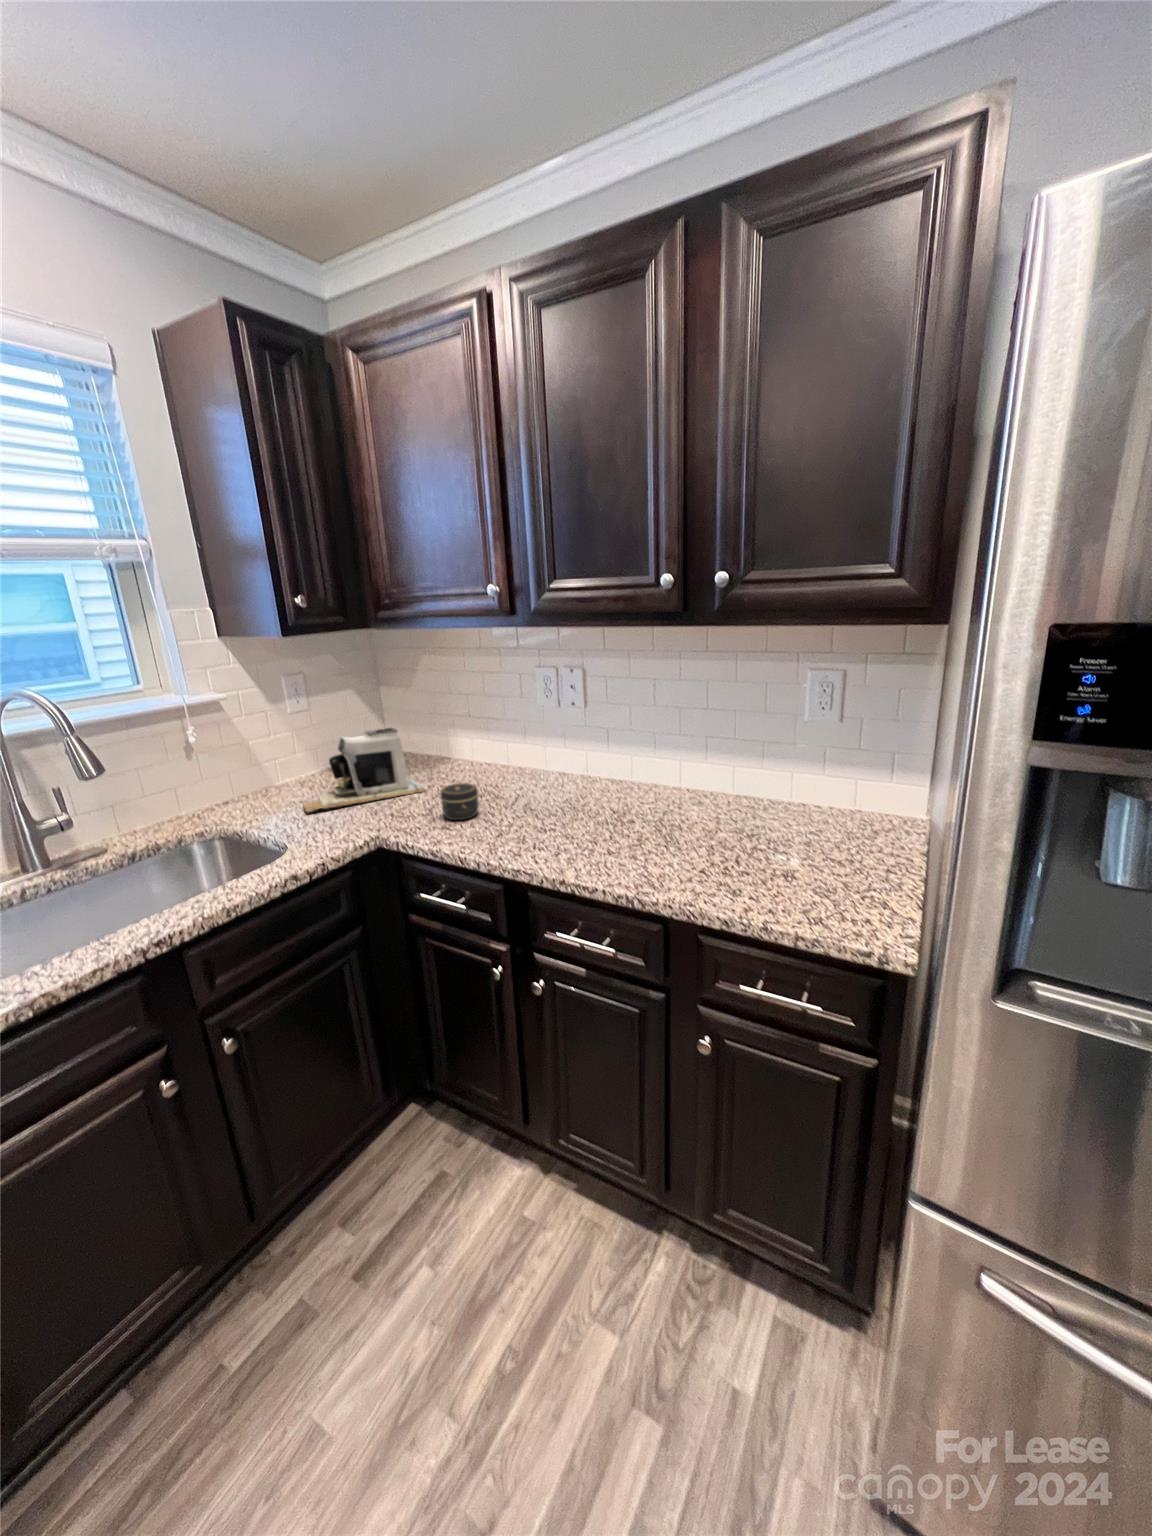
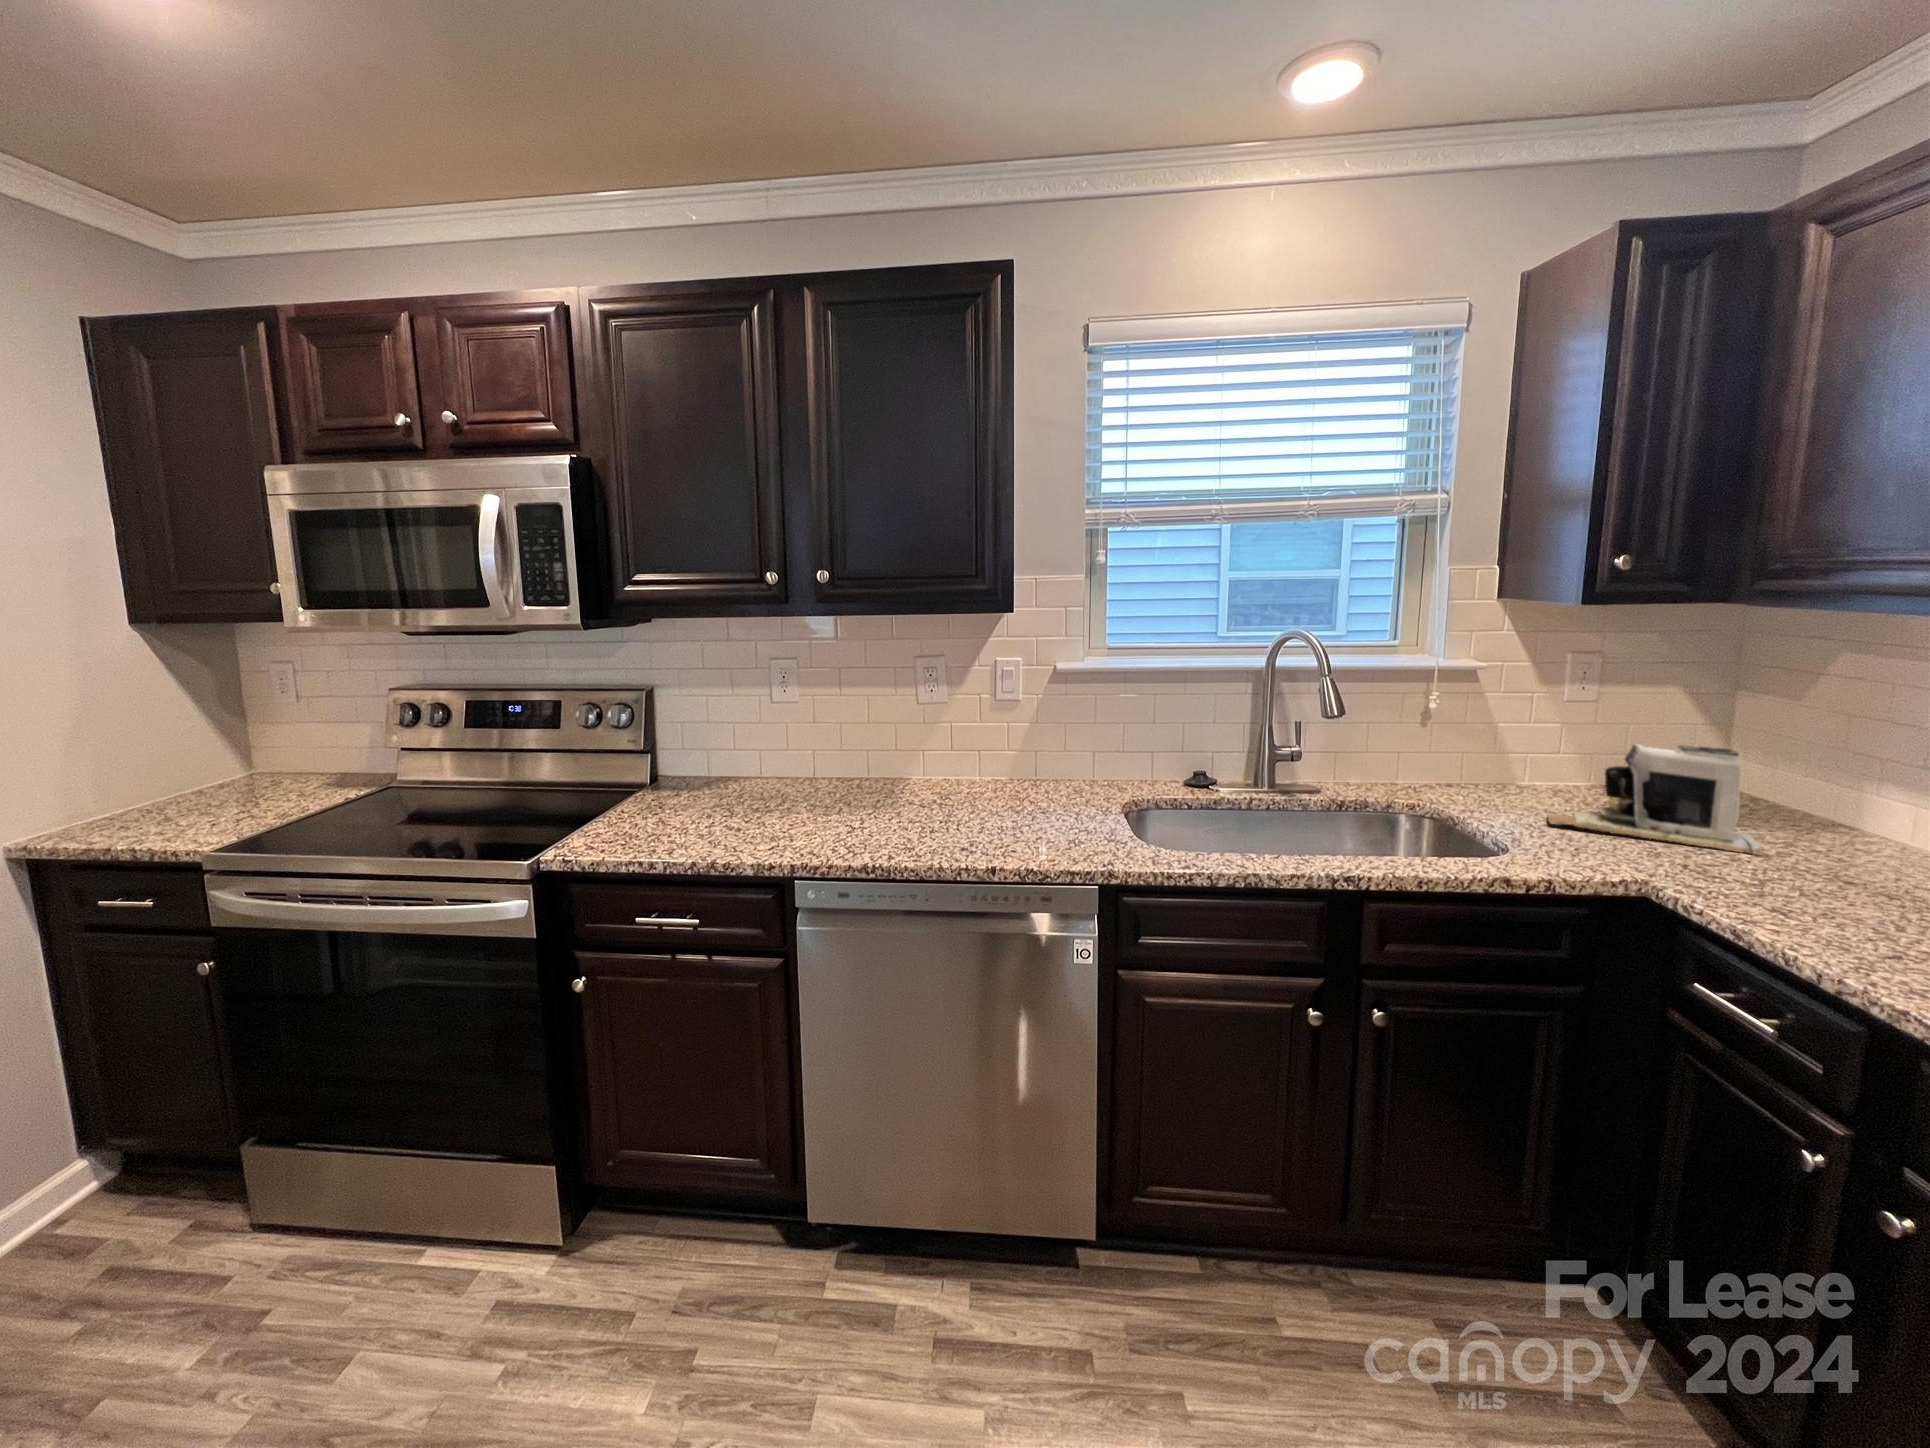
jar: present [441,783,479,820] -> none [1783,852,1873,915]

